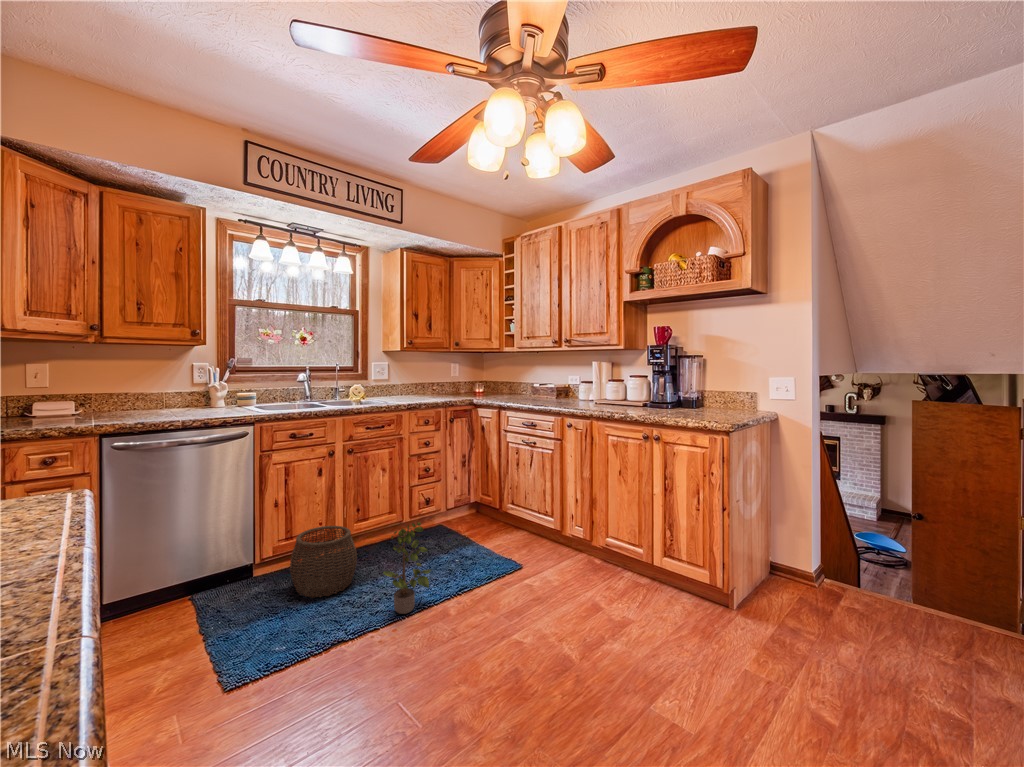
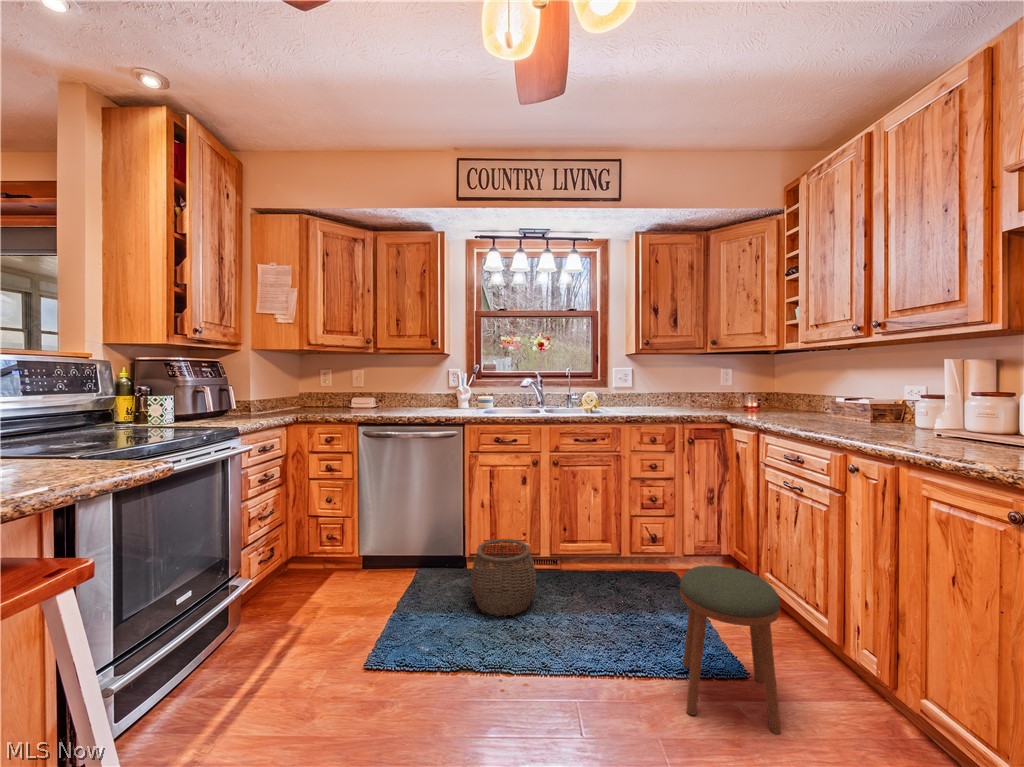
stool: none [487,498,554,595] -> present [680,565,781,734]
potted plant: present [383,523,431,614] -> none [527,562,591,674]

